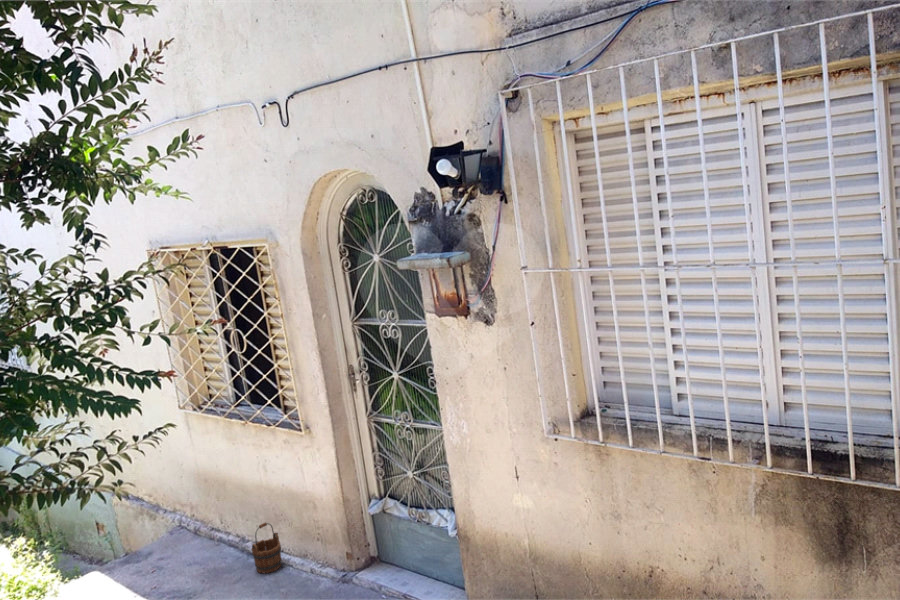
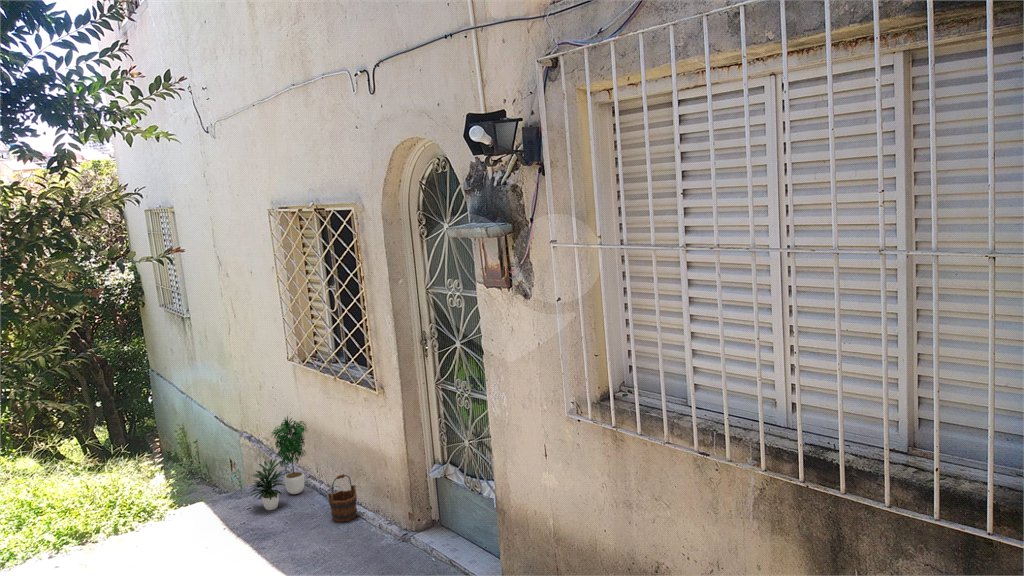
potted plant: none [155,467,213,572] -> present [250,416,307,510]

